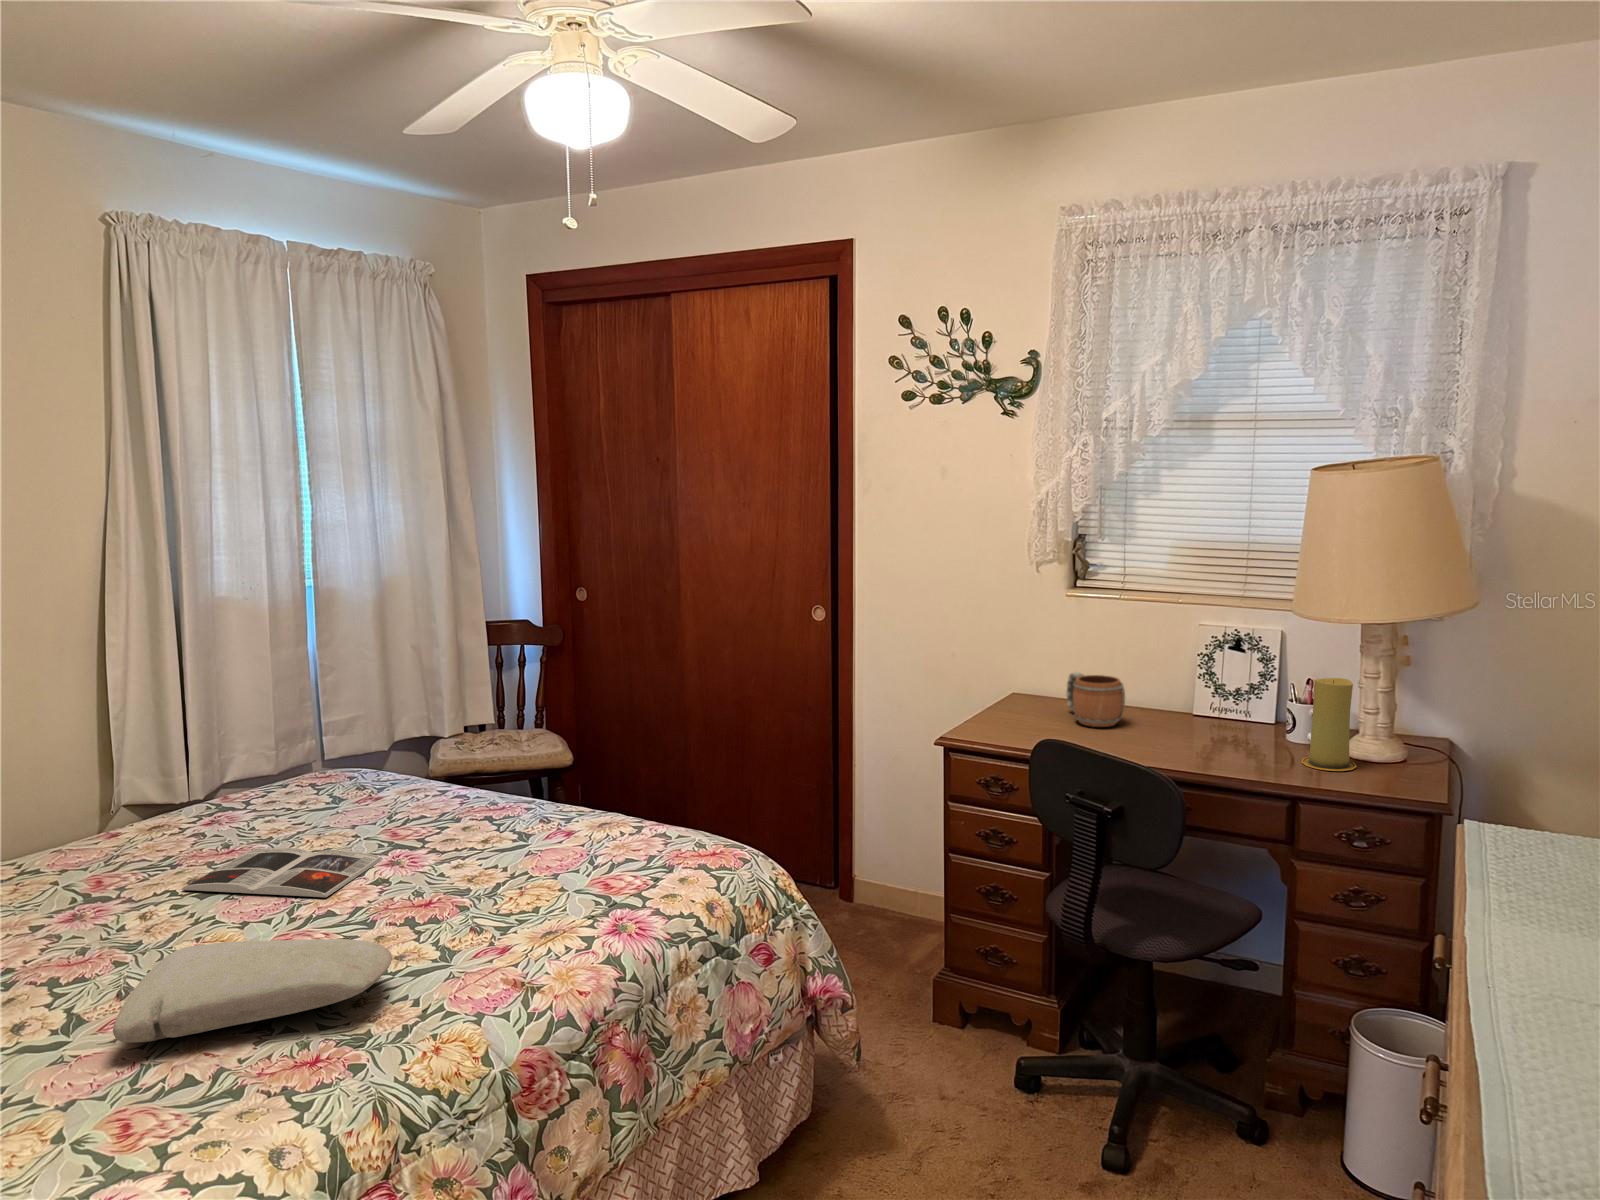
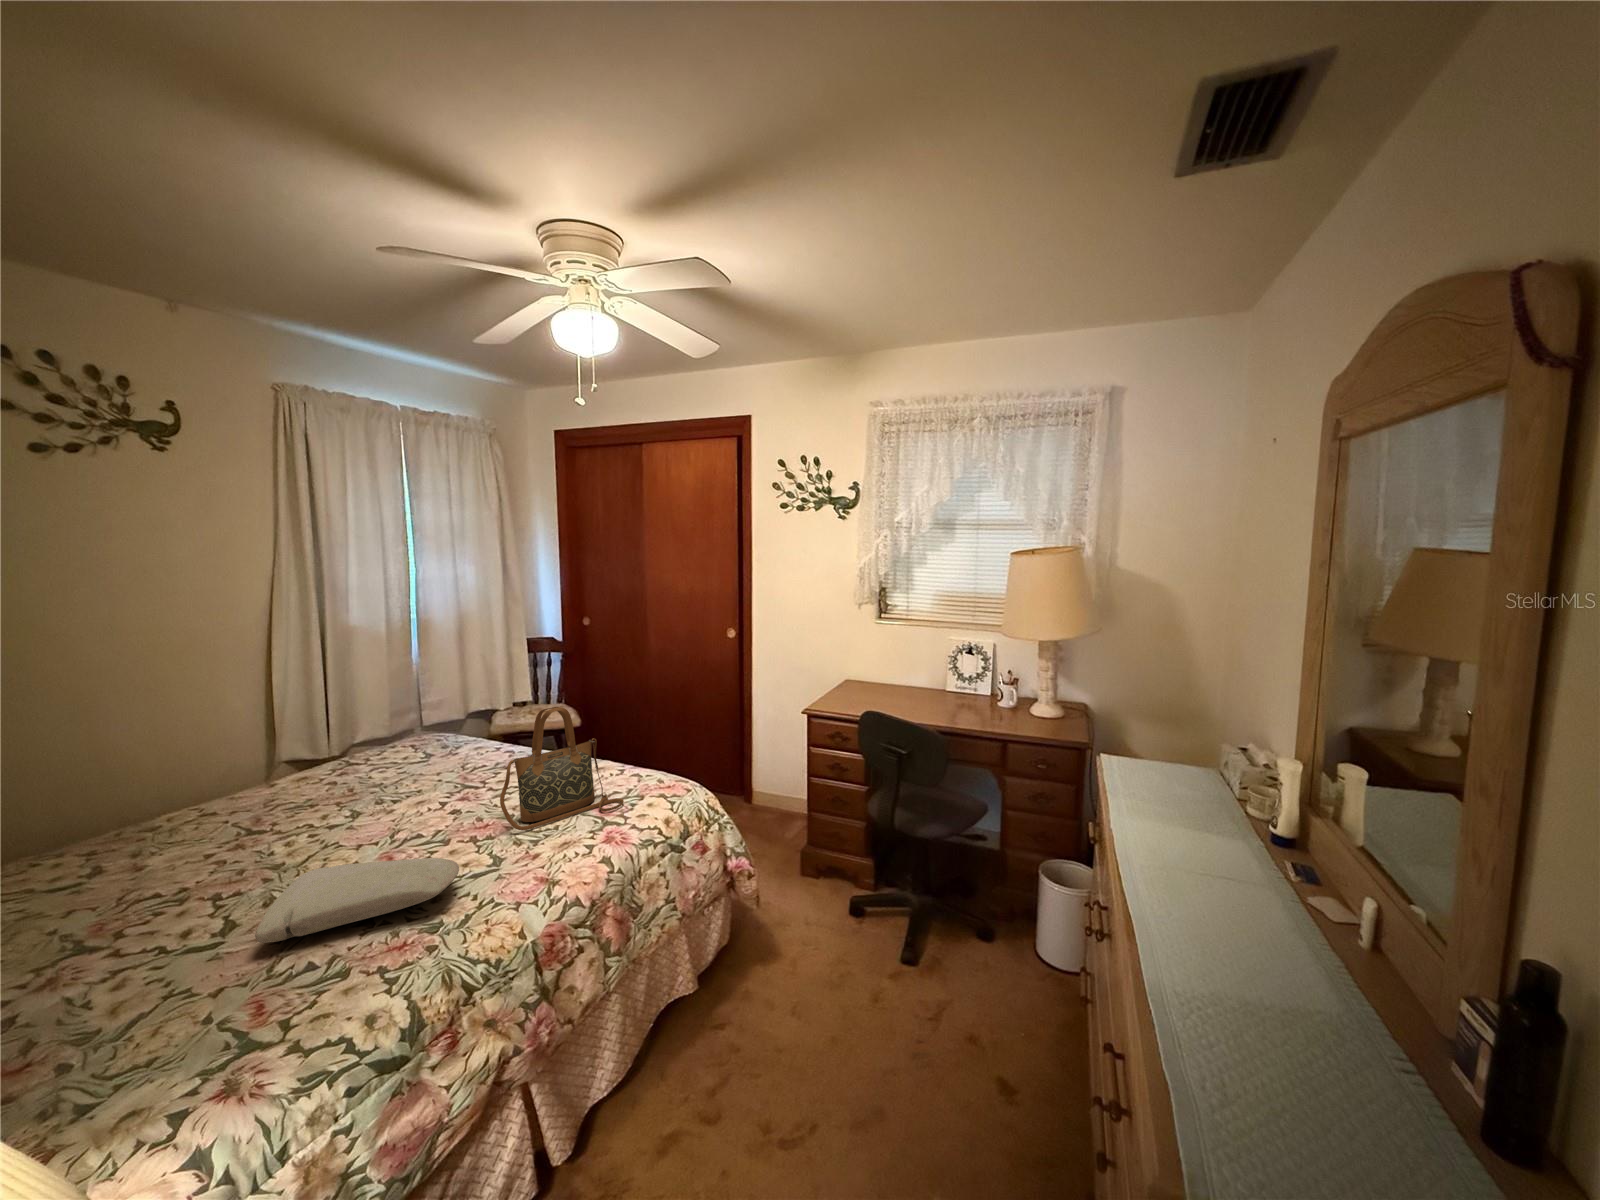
mug: present [1066,672,1125,727] -> none [875,666,908,698]
candle: present [1302,678,1357,771] -> none [1004,671,1033,723]
handbag: none [449,719,639,912] -> present [500,707,624,830]
magazine: present [181,848,382,897] -> none [316,791,457,825]

